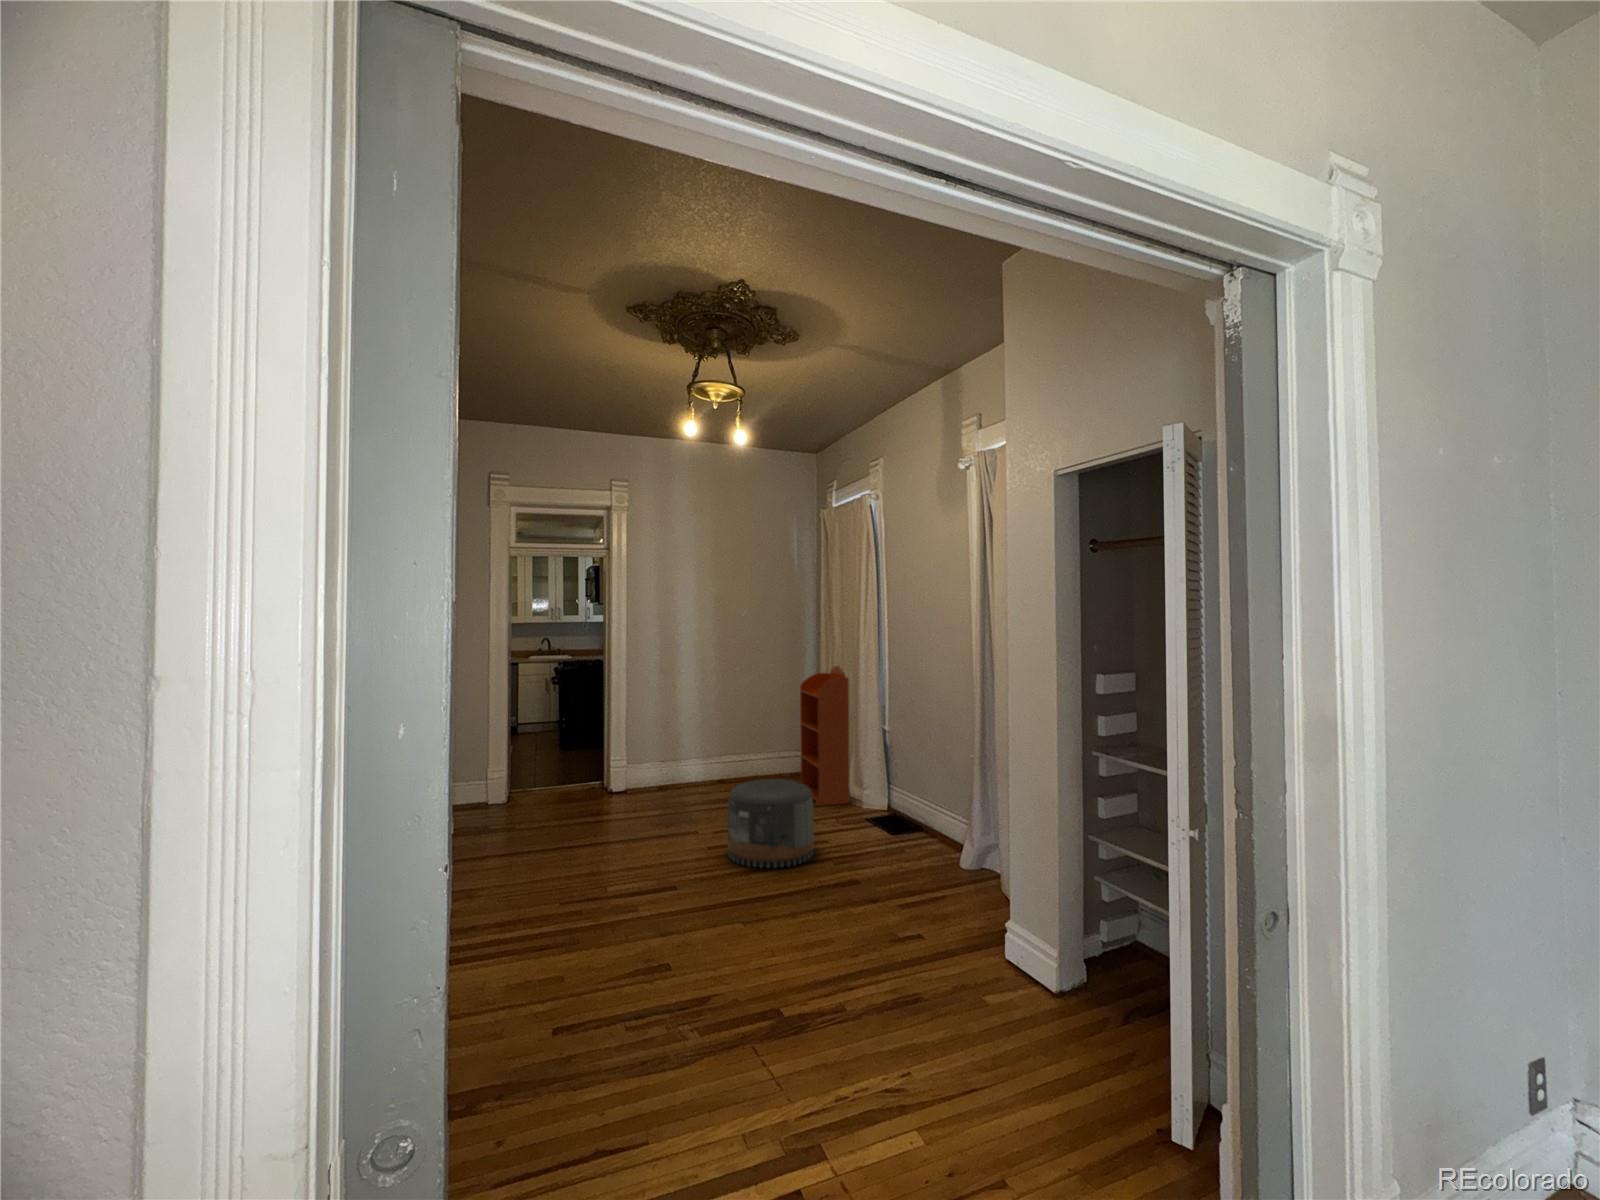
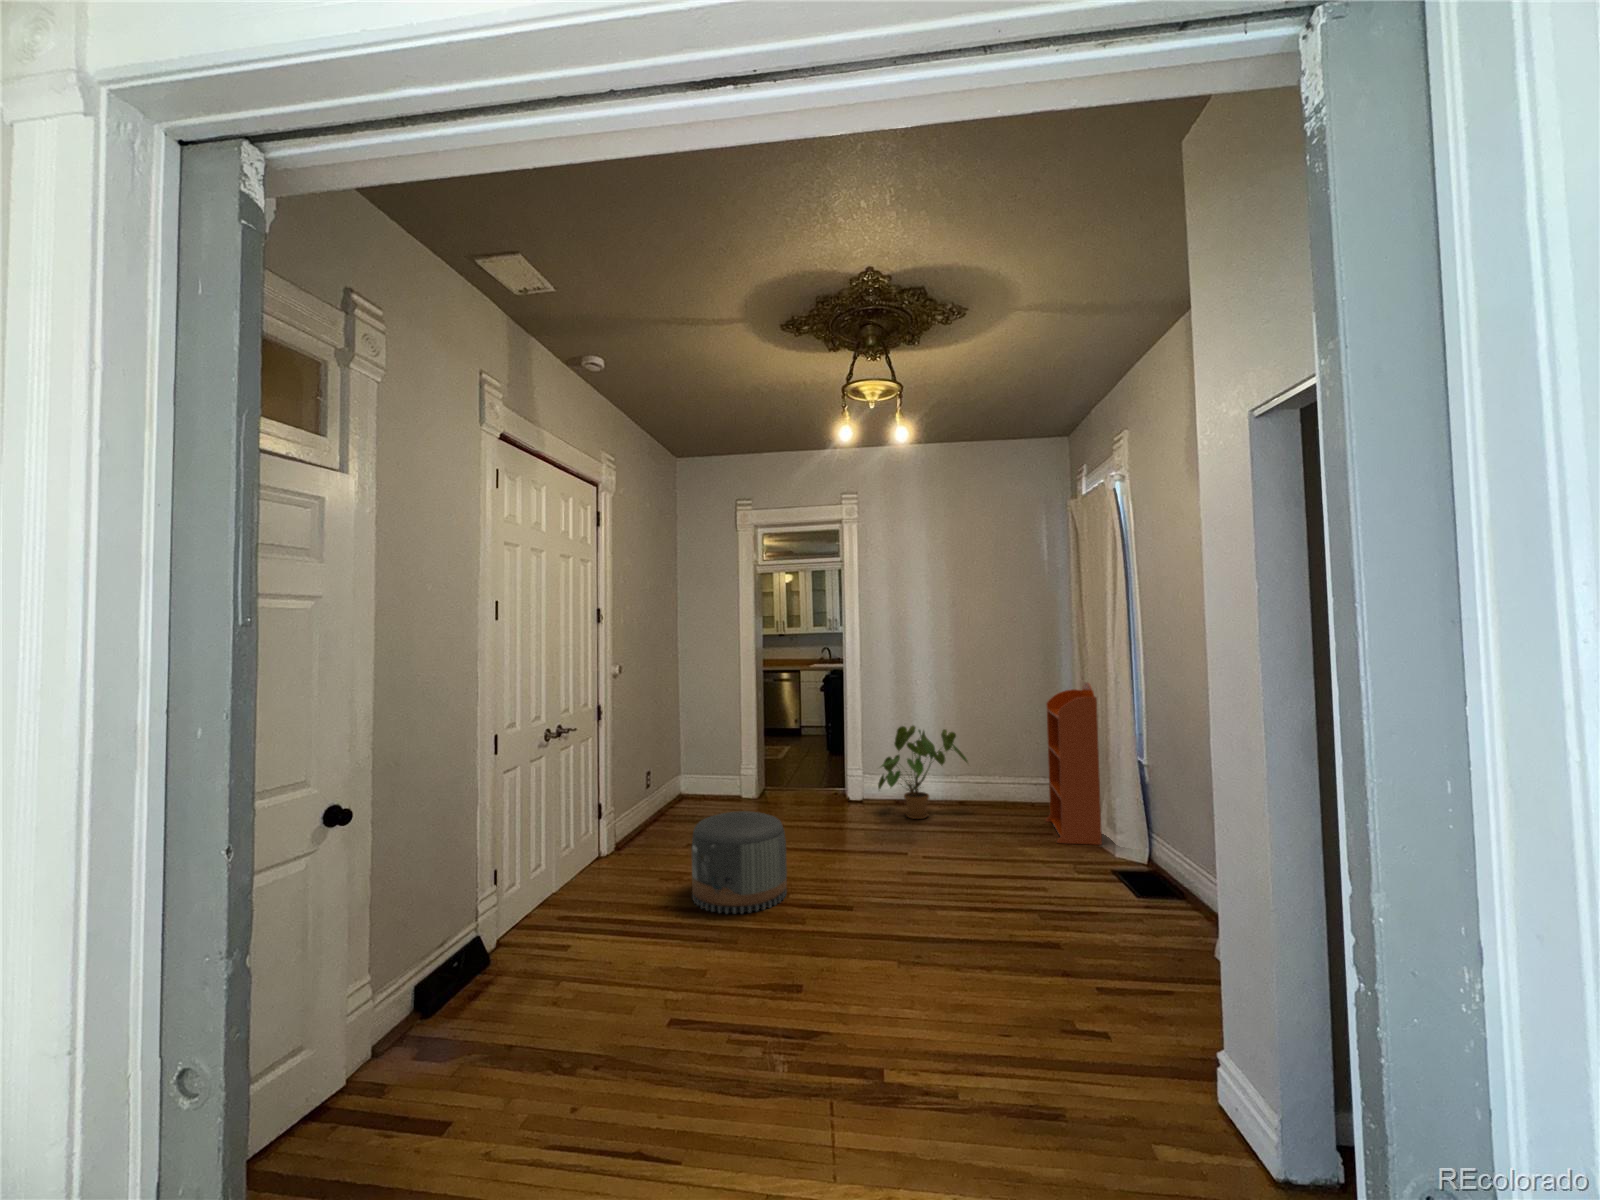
house plant: none [644,712,734,801] -> present [878,726,968,819]
pouf: present [728,779,814,868] -> present [692,811,787,914]

